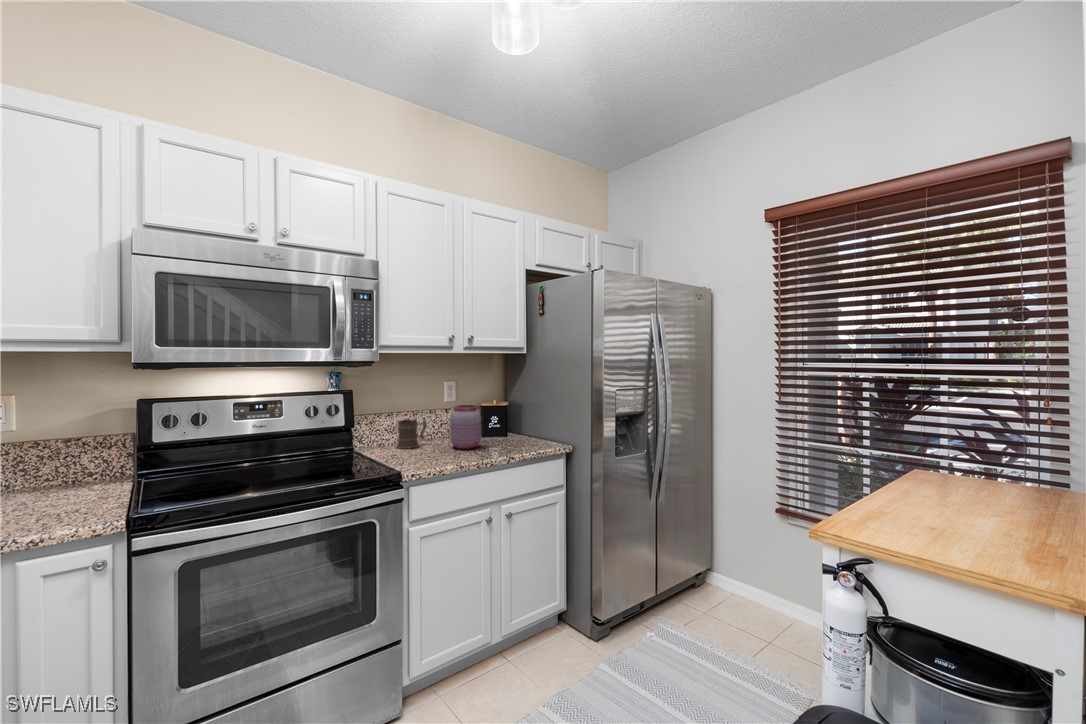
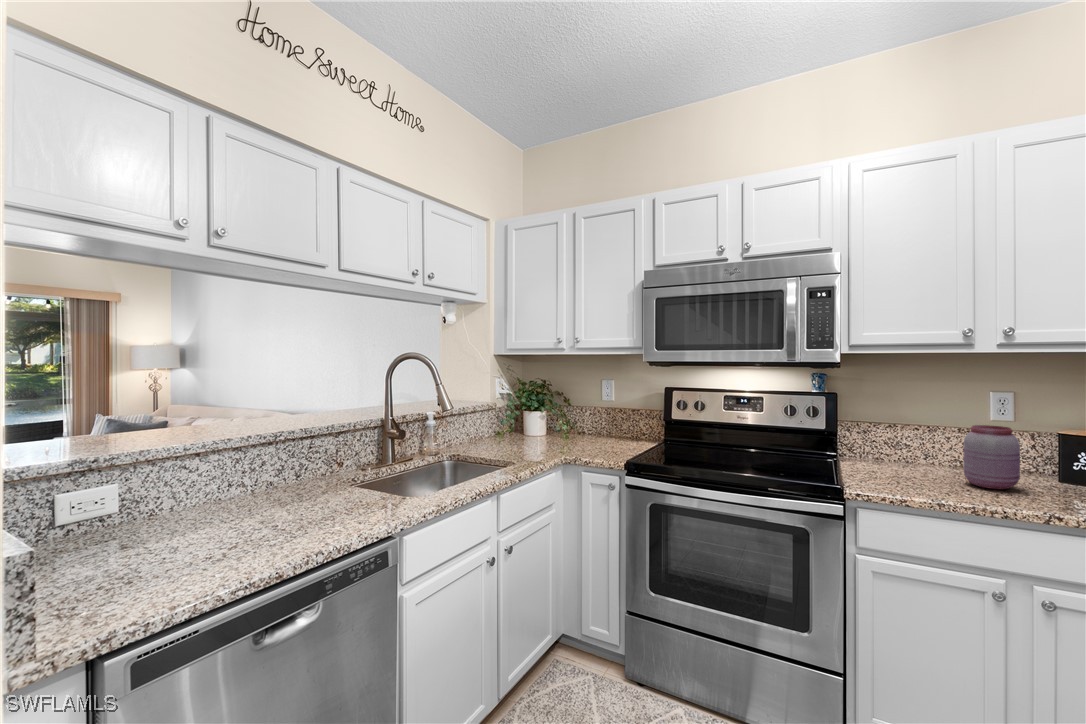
mug: present [397,419,427,449] -> none [890,433,940,472]

